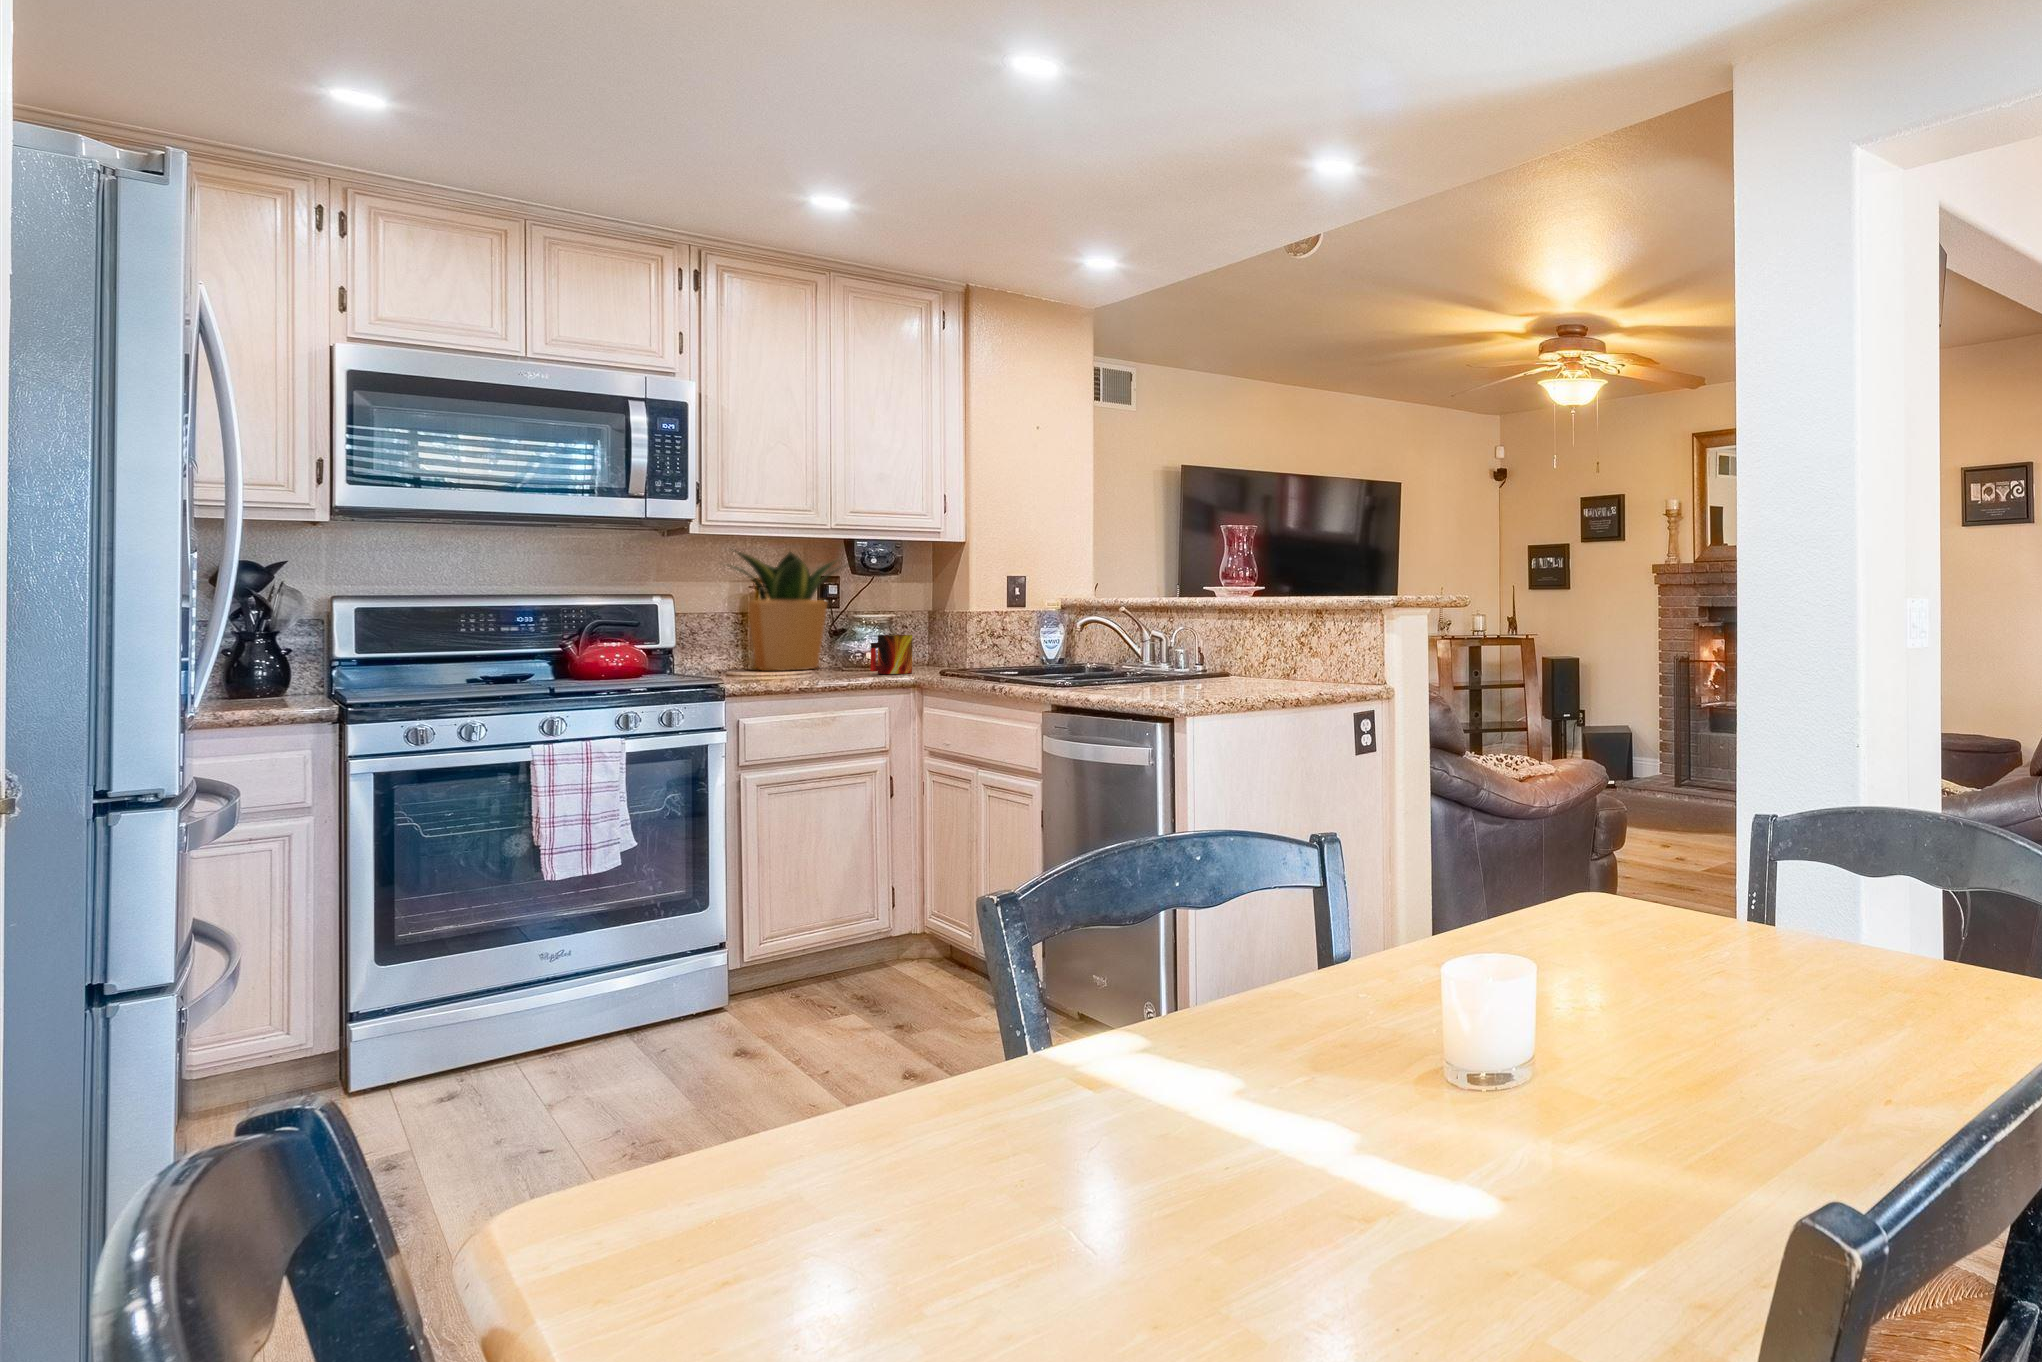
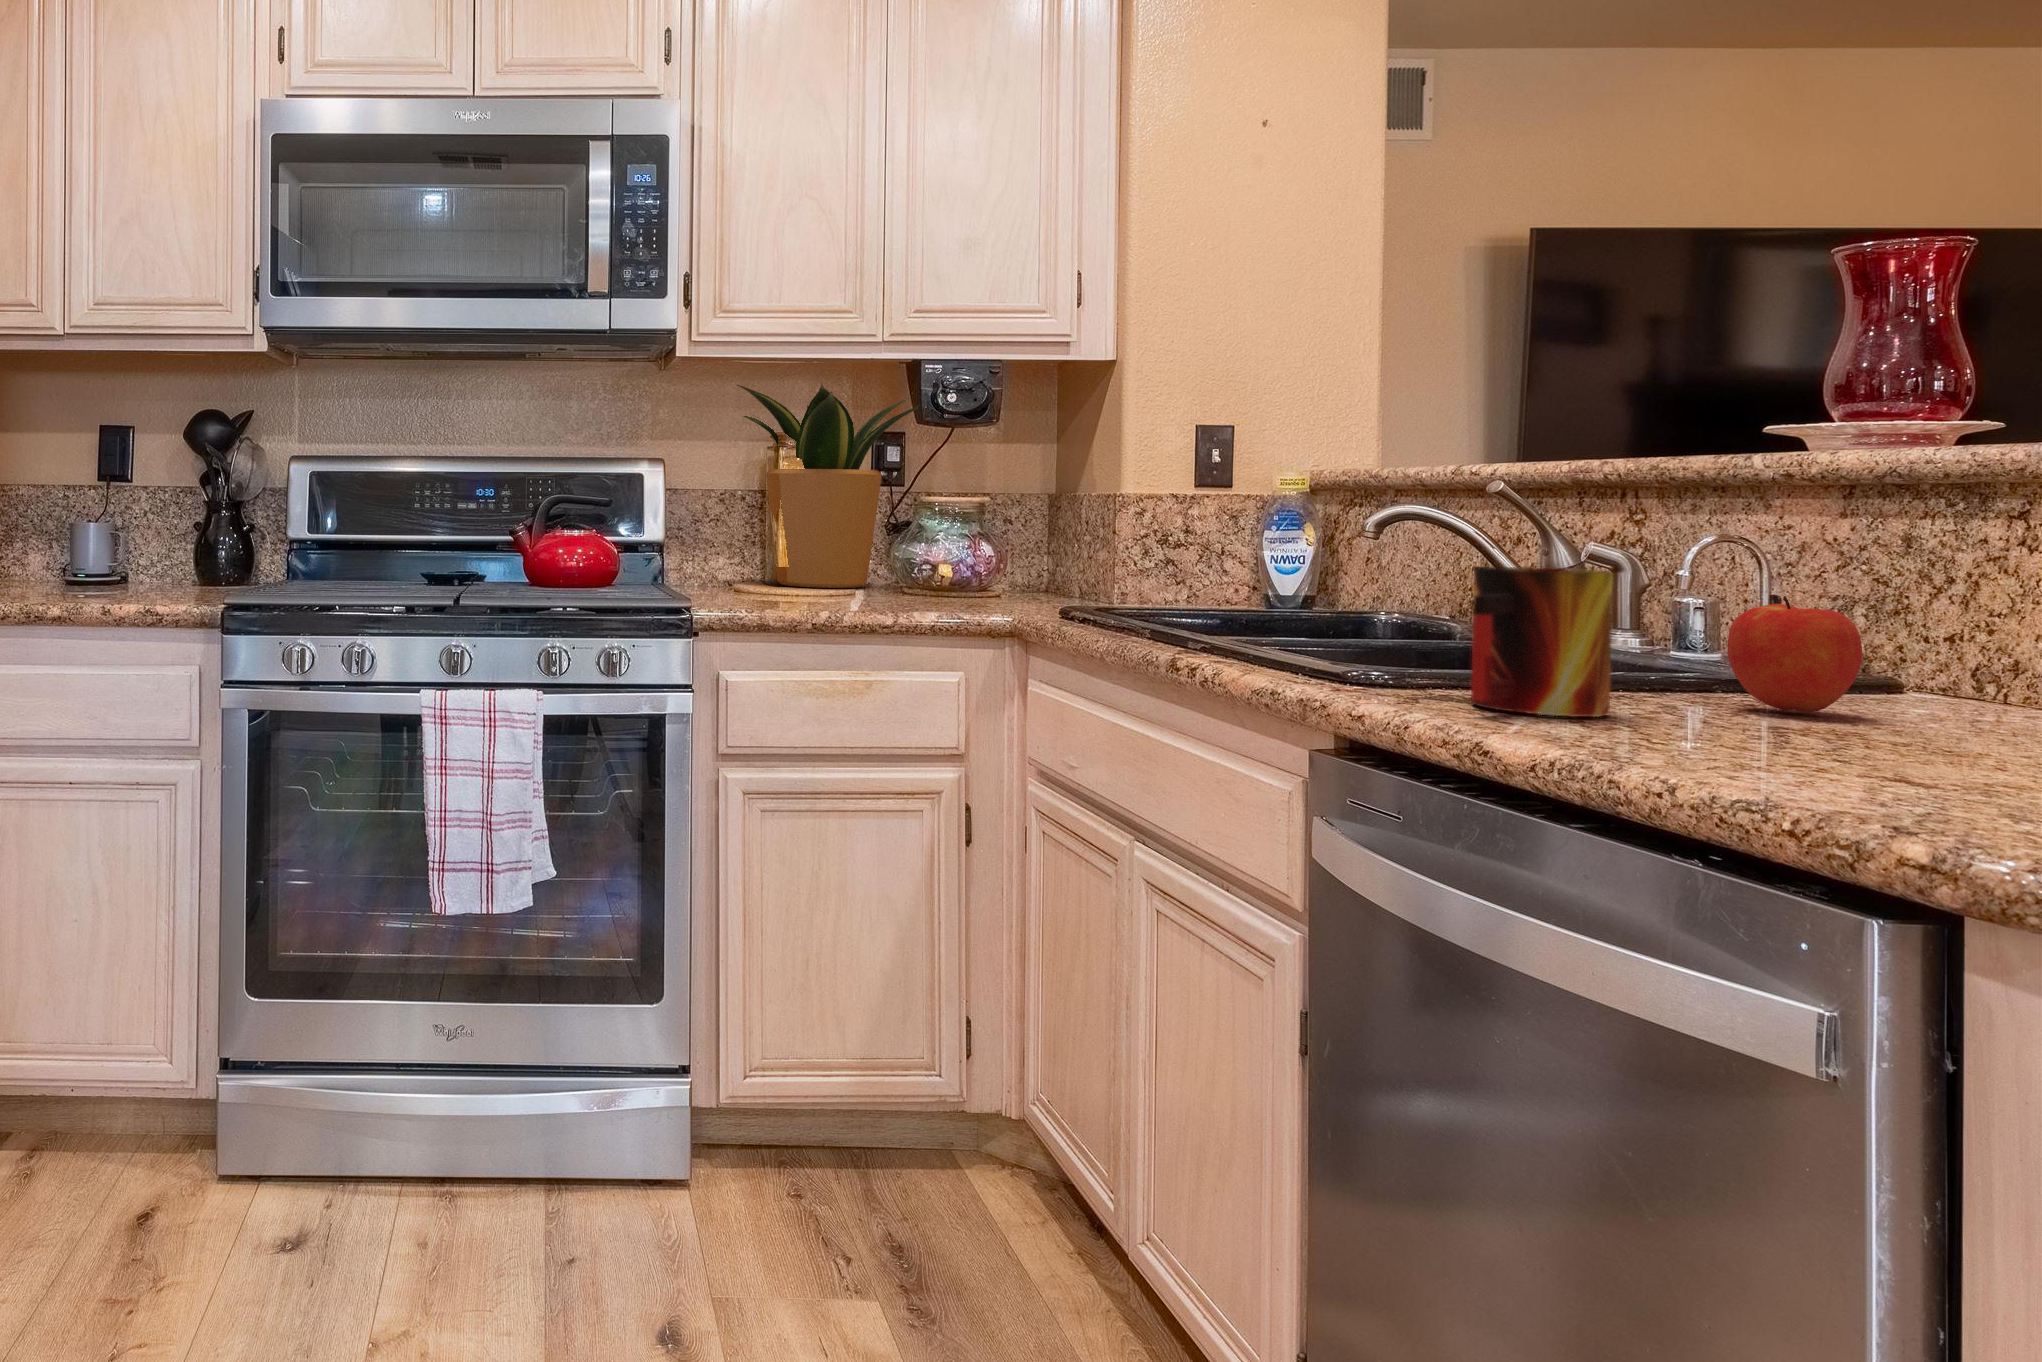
mug: present [870,635,912,674] -> present [1471,567,1613,717]
apple: none [1169,647,1202,682] -> present [1728,596,1862,712]

